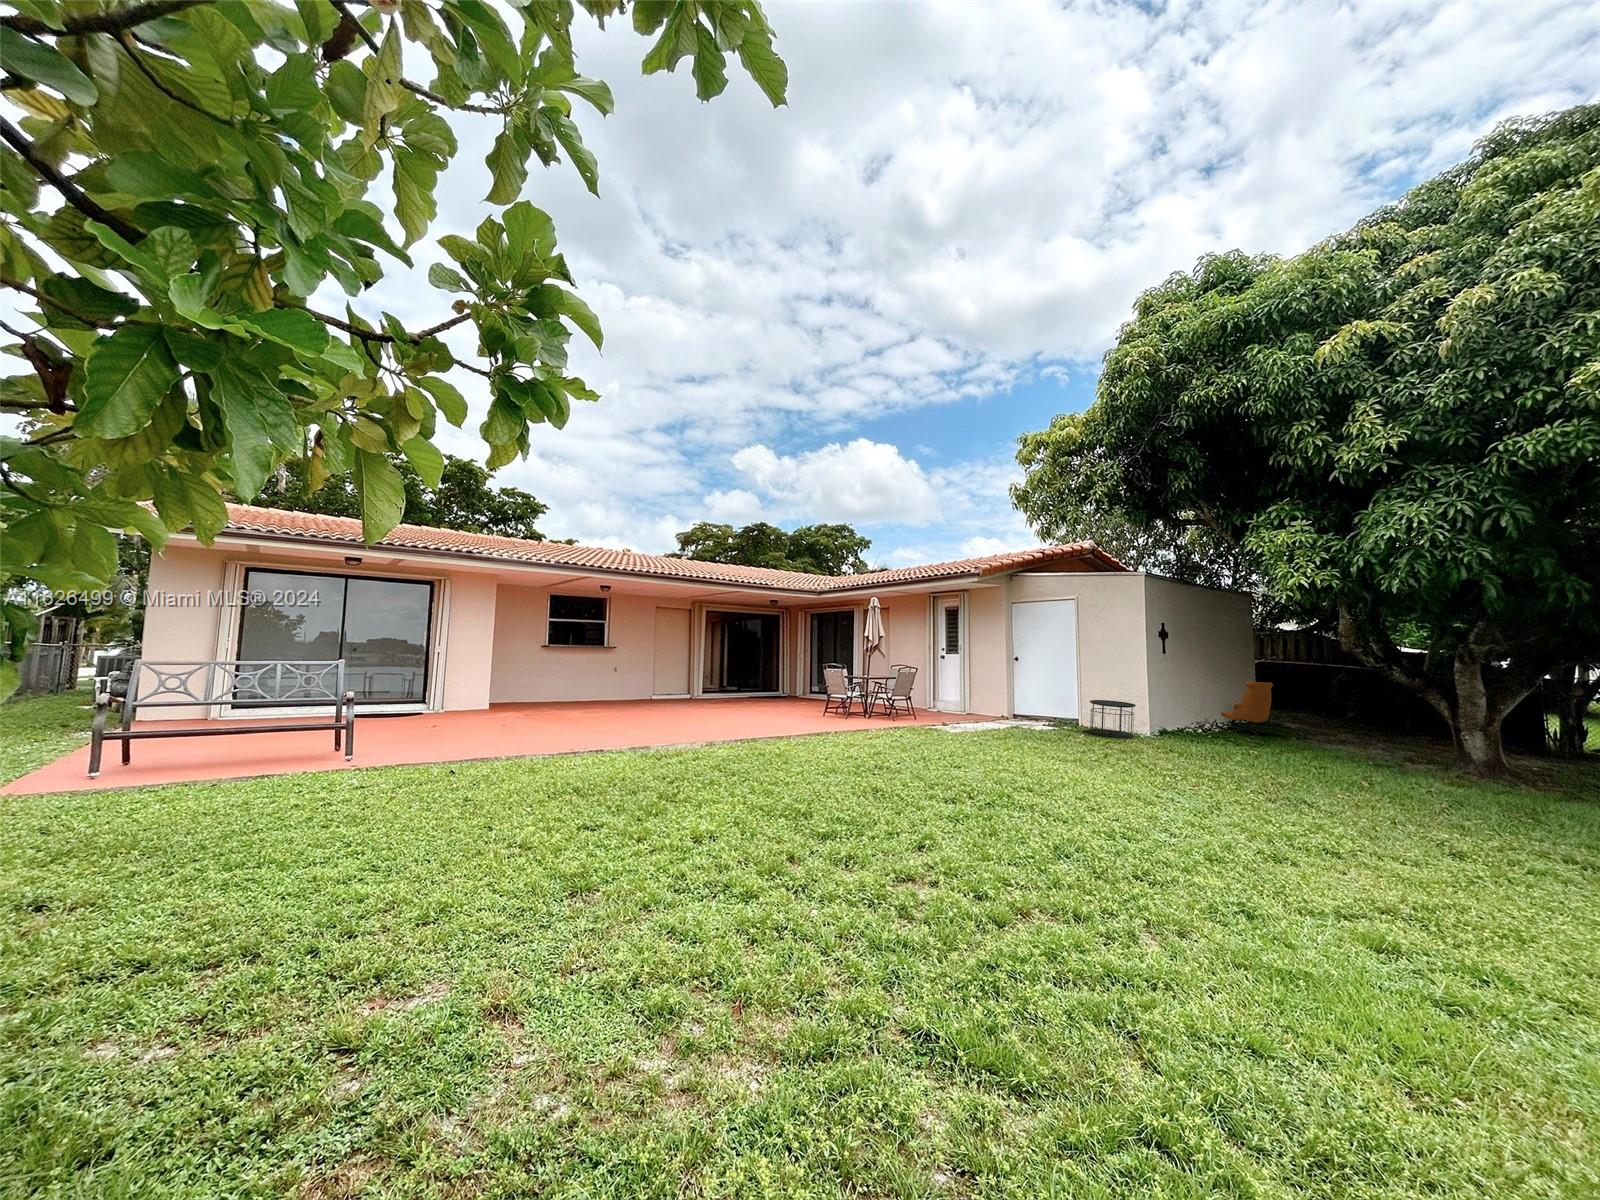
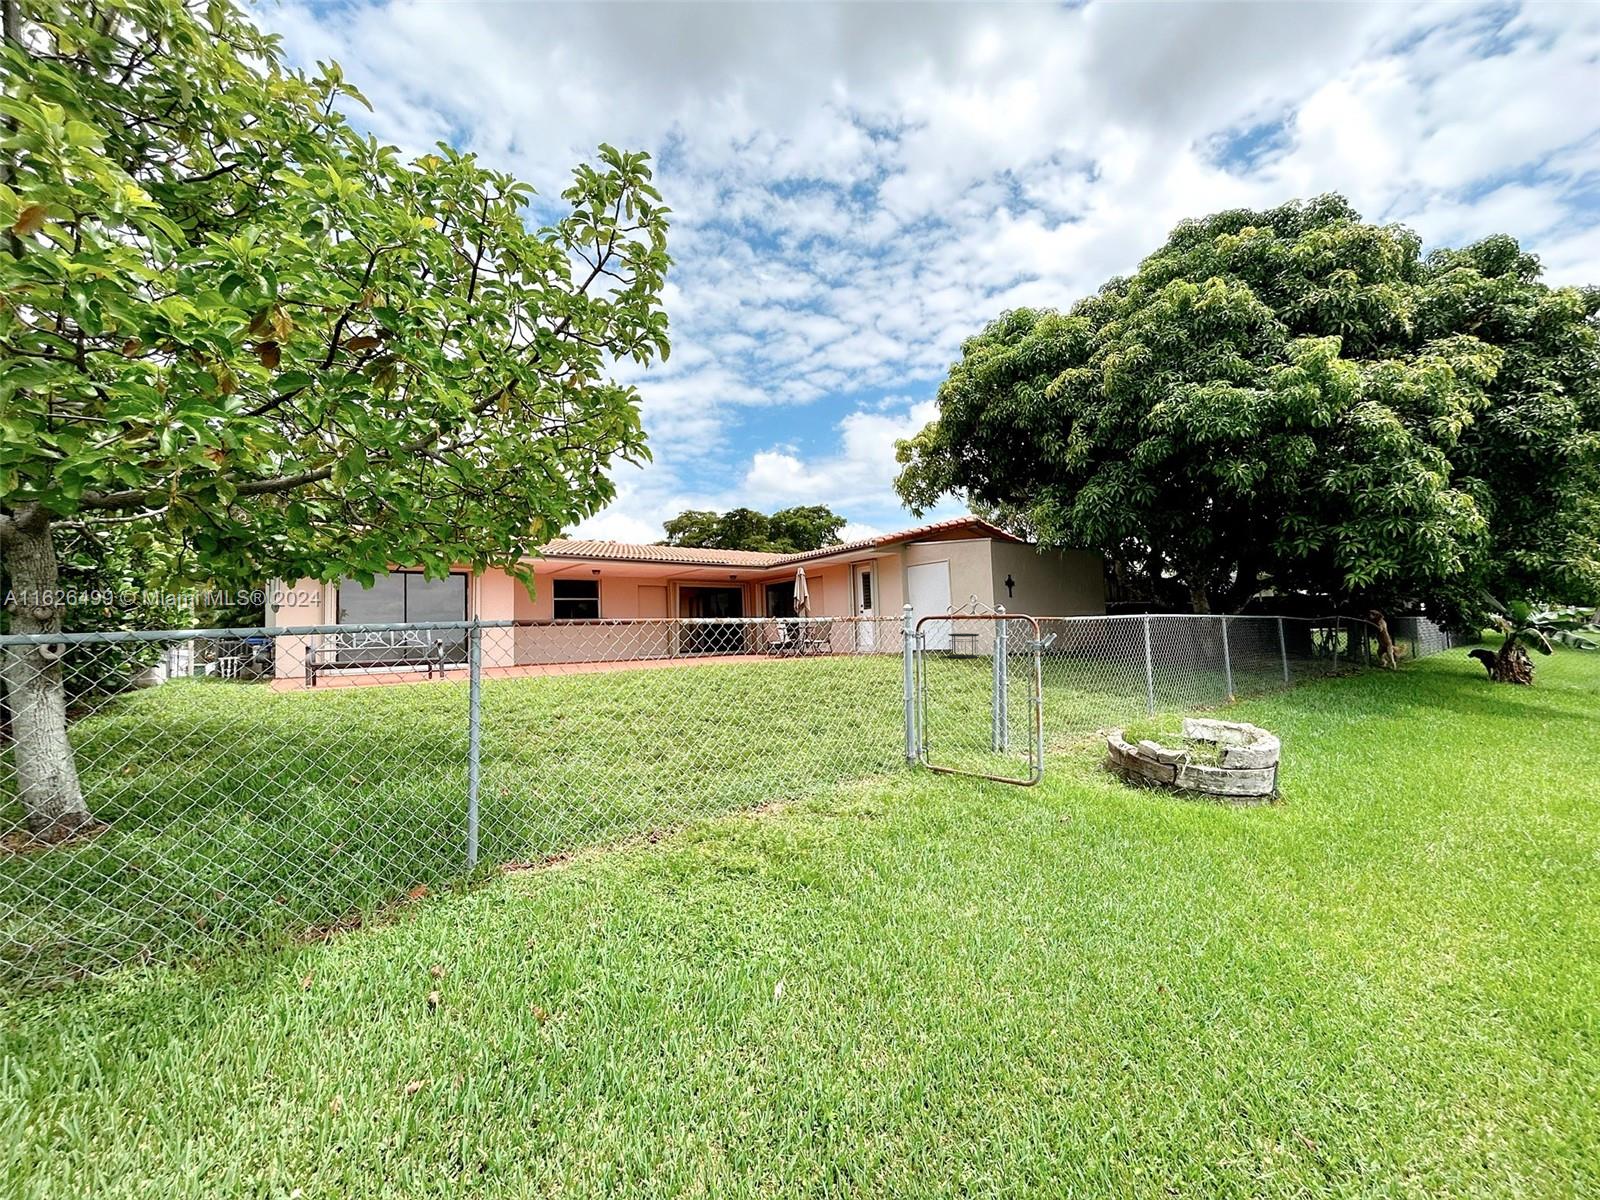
lounge chair: present [1221,681,1273,736] -> none [1060,614,1088,654]

